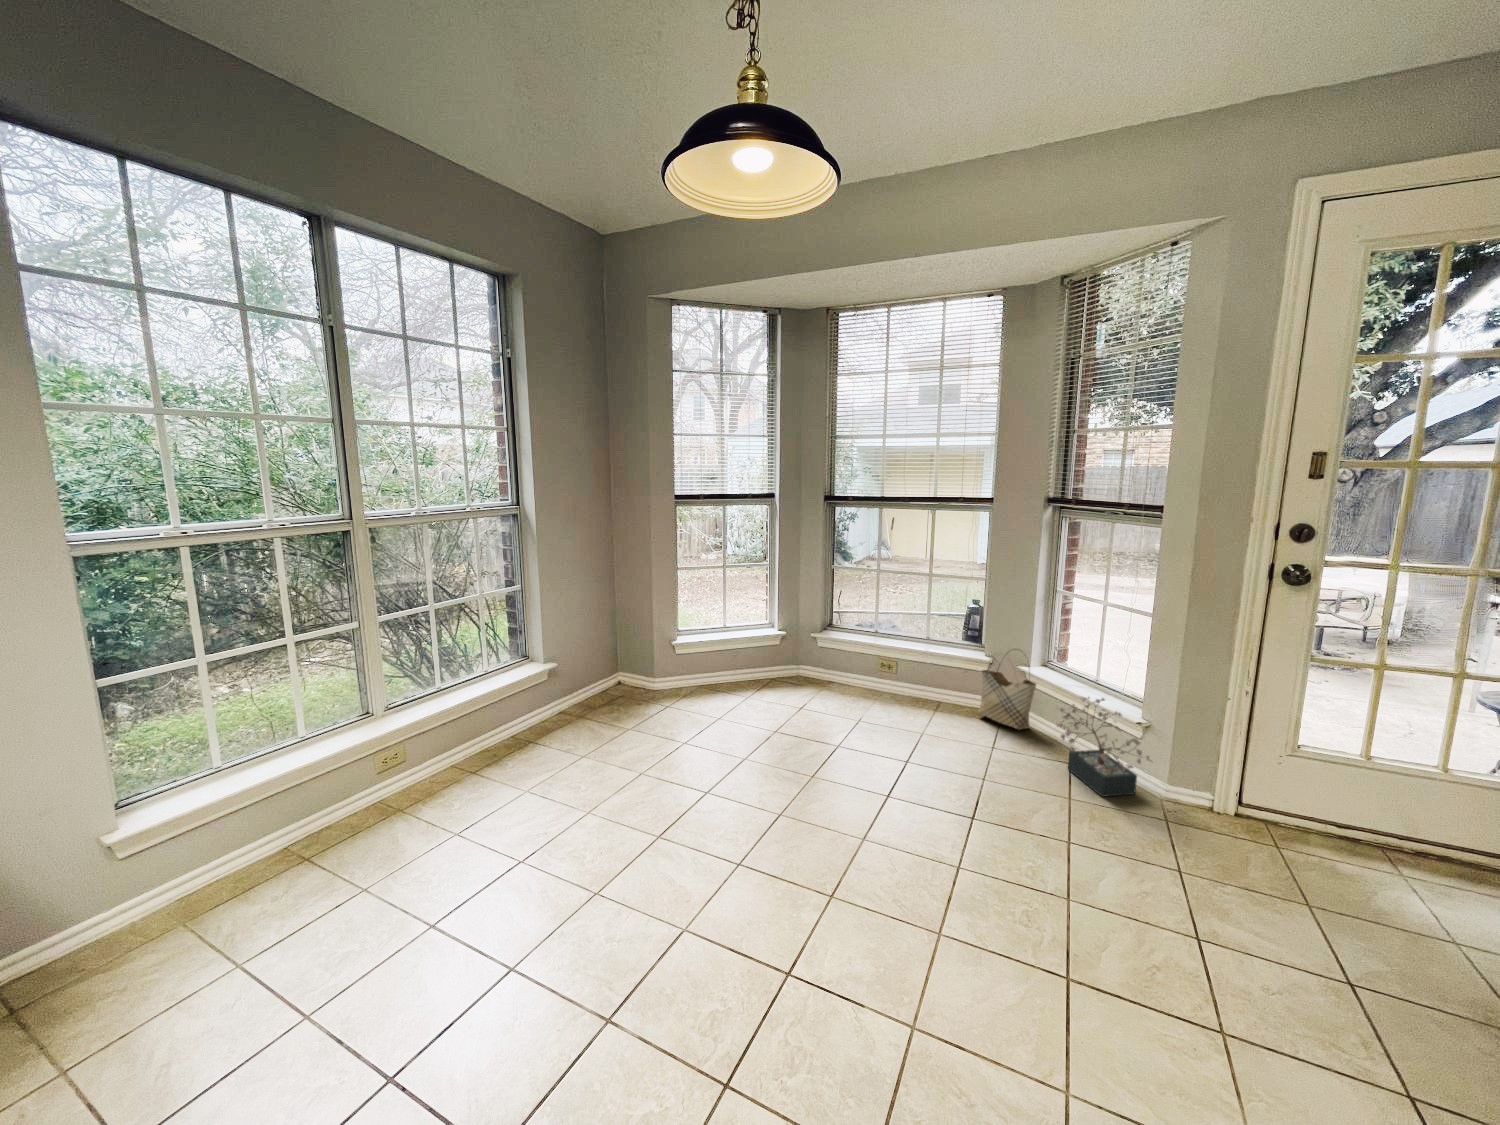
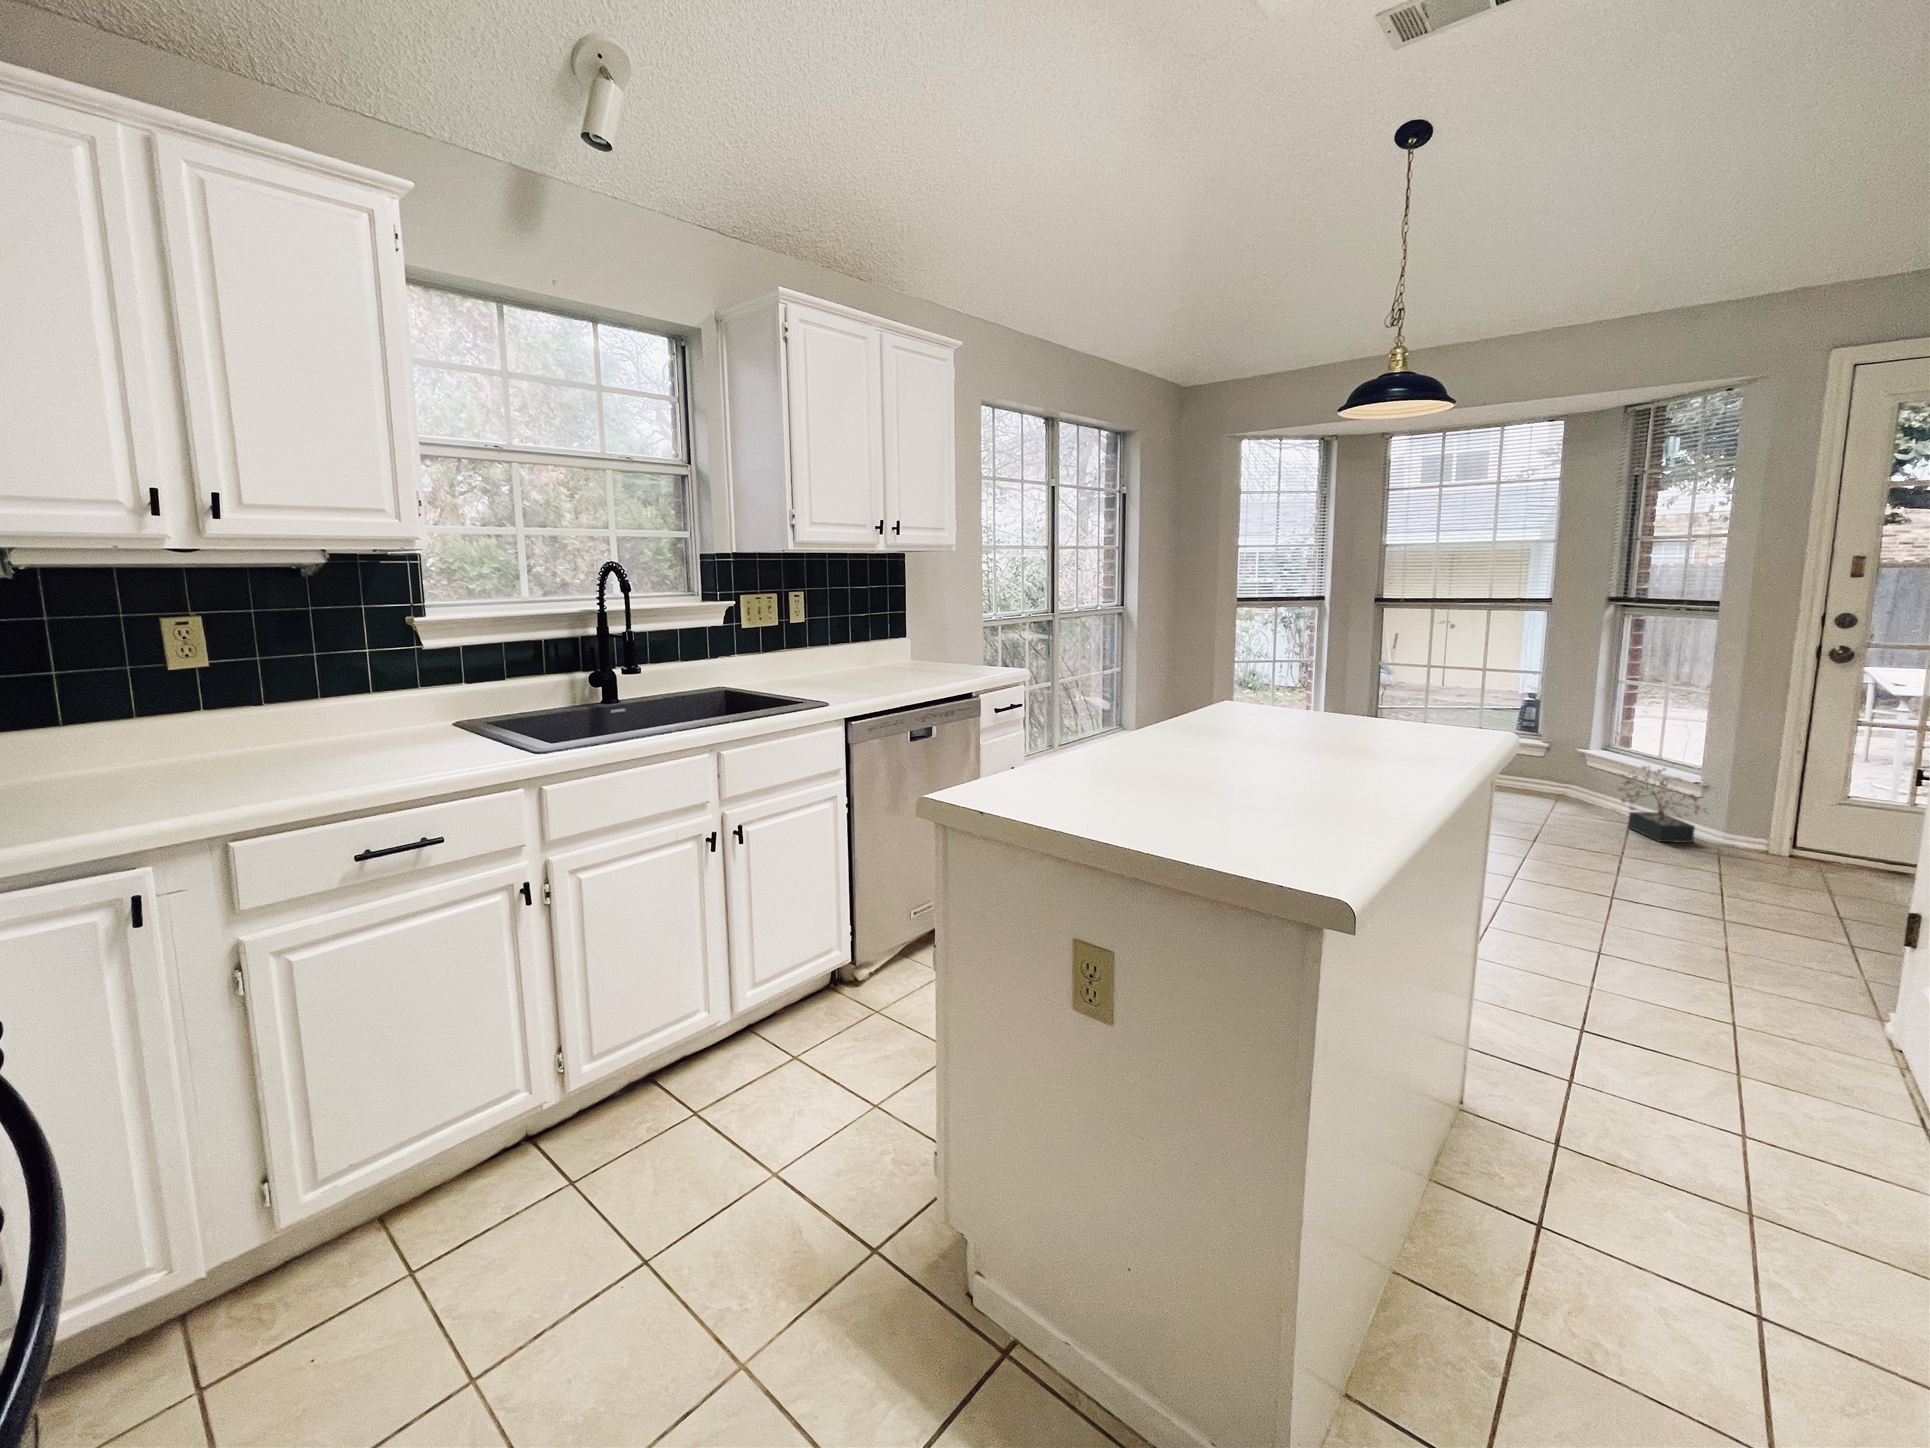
woven basket: present [978,649,1036,729] -> none [1535,735,1598,805]

